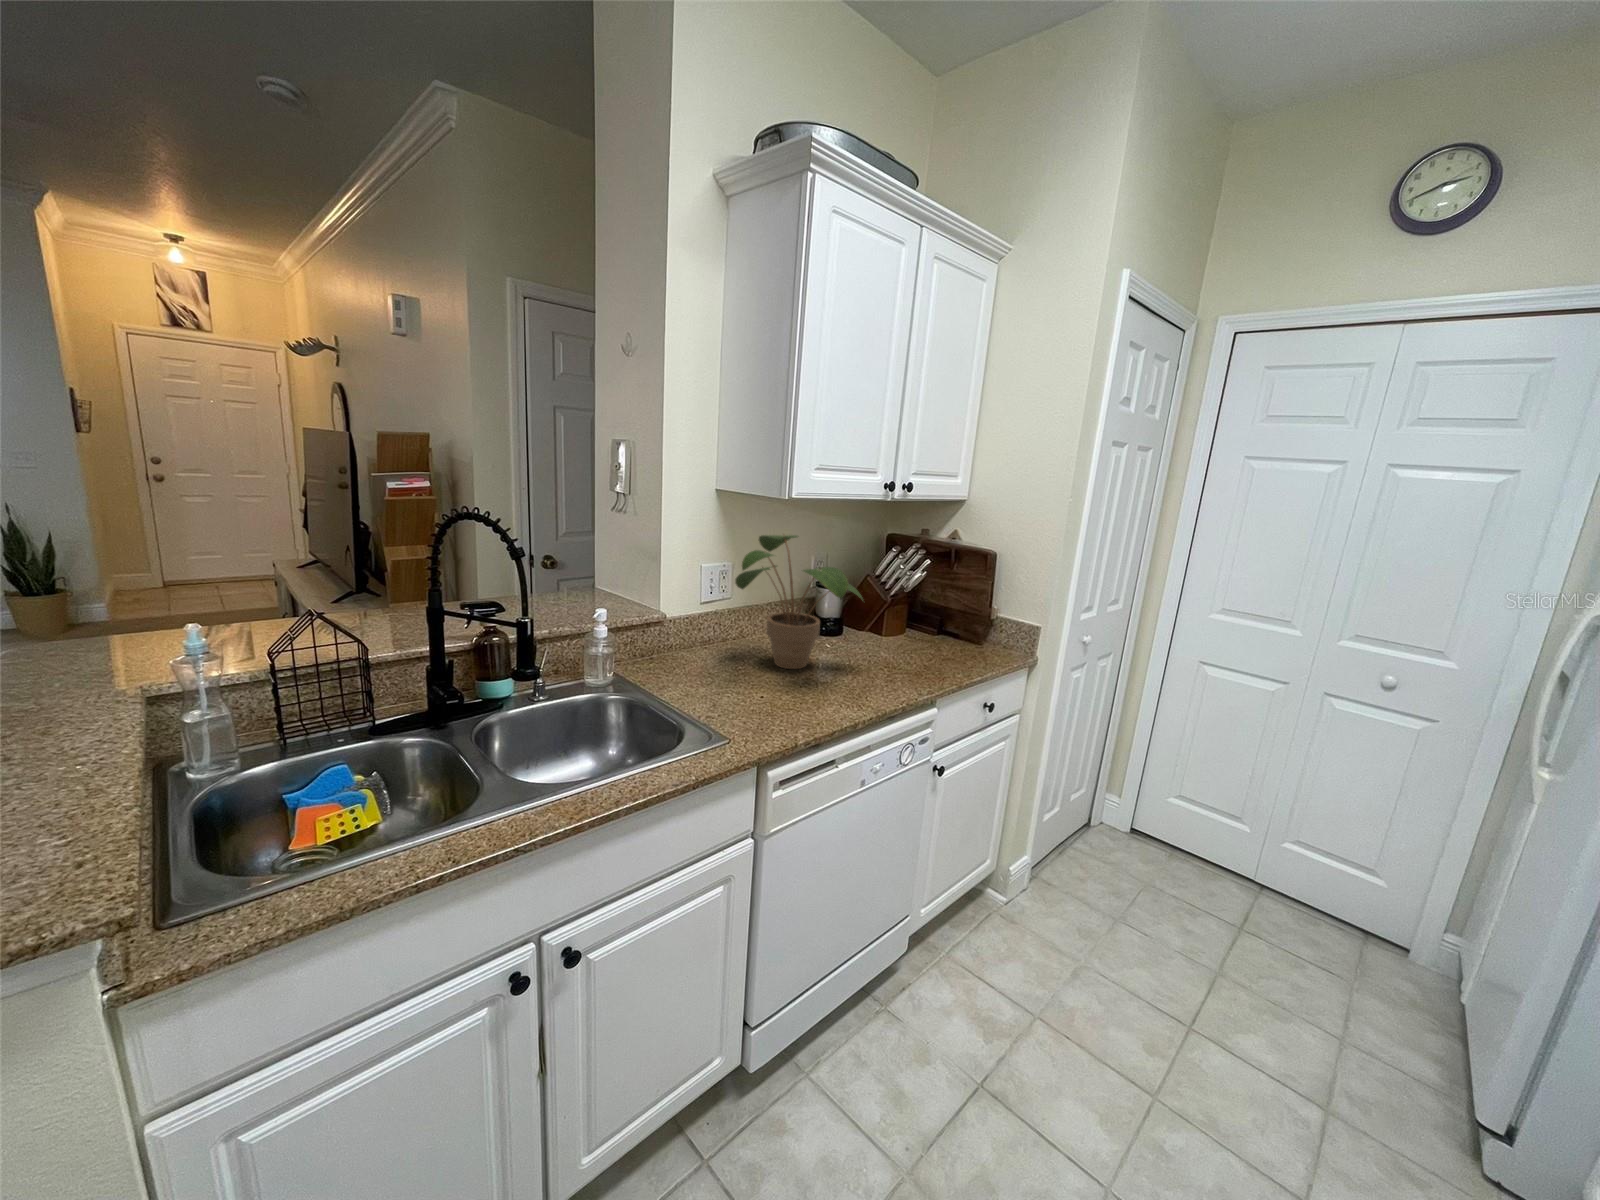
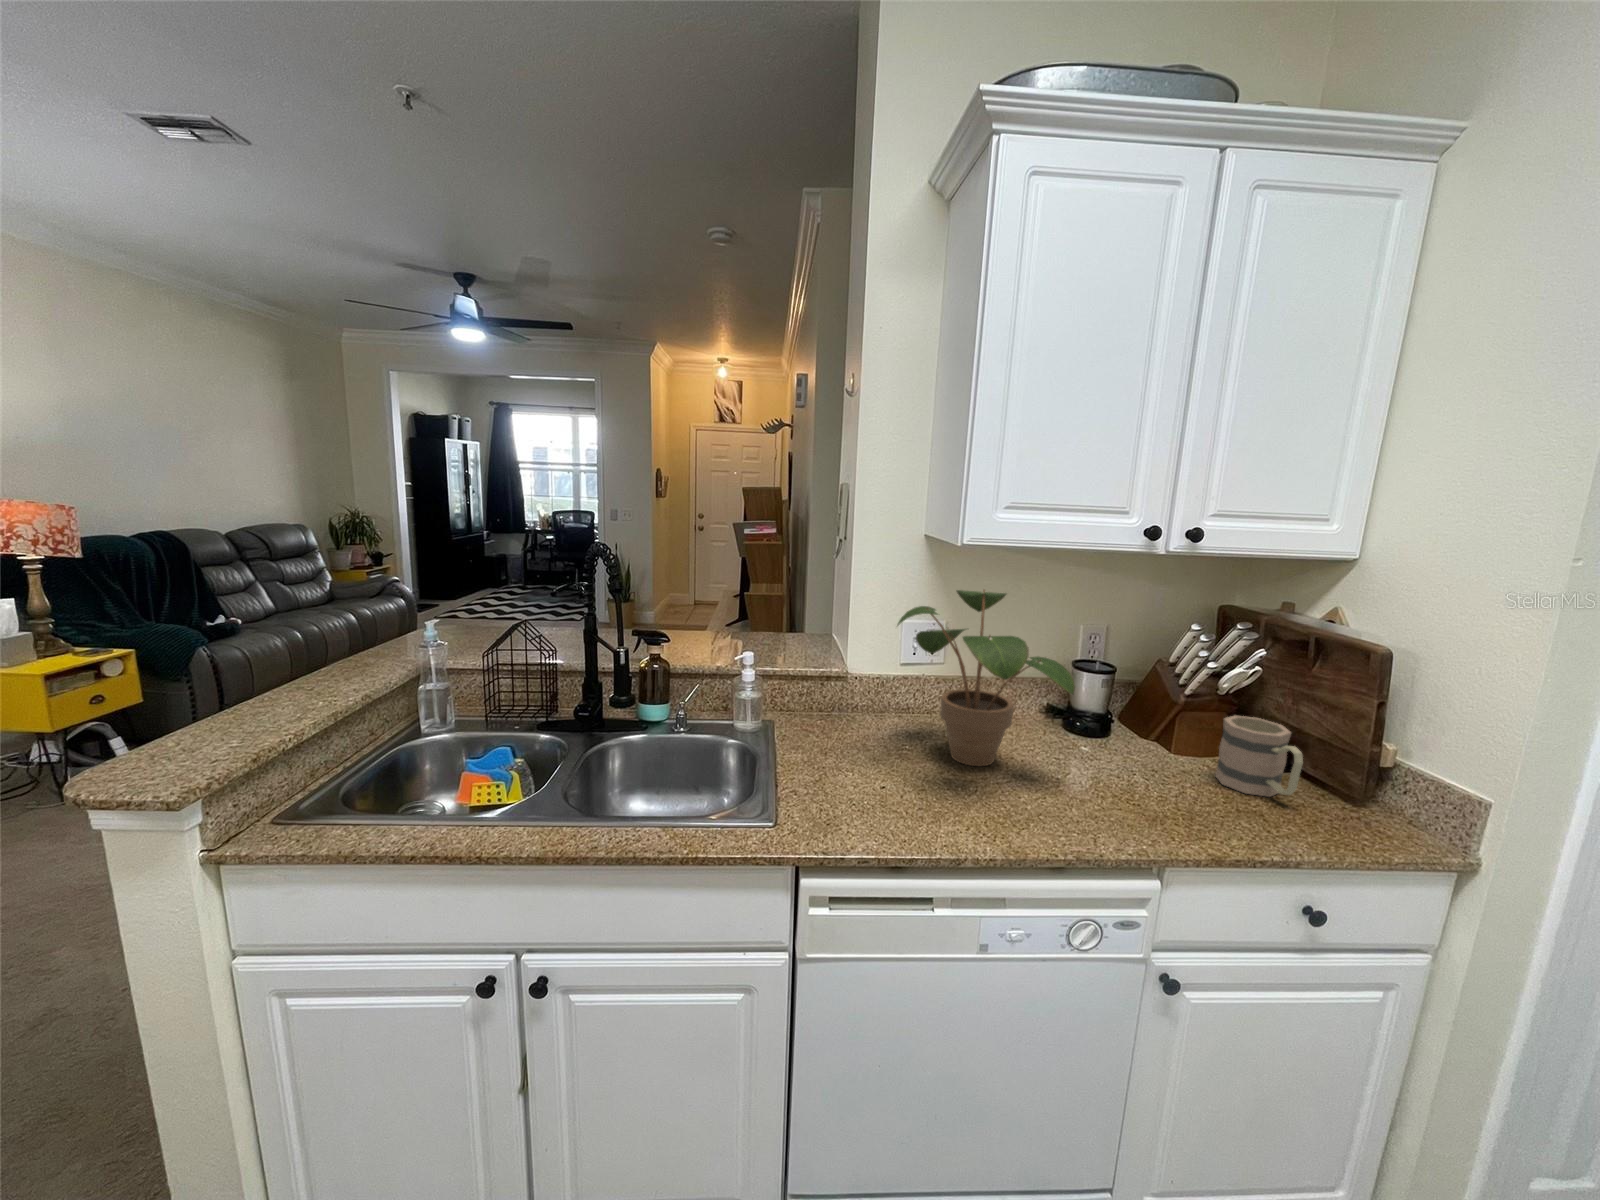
mug: none [918,603,969,650] -> present [1215,716,1303,797]

